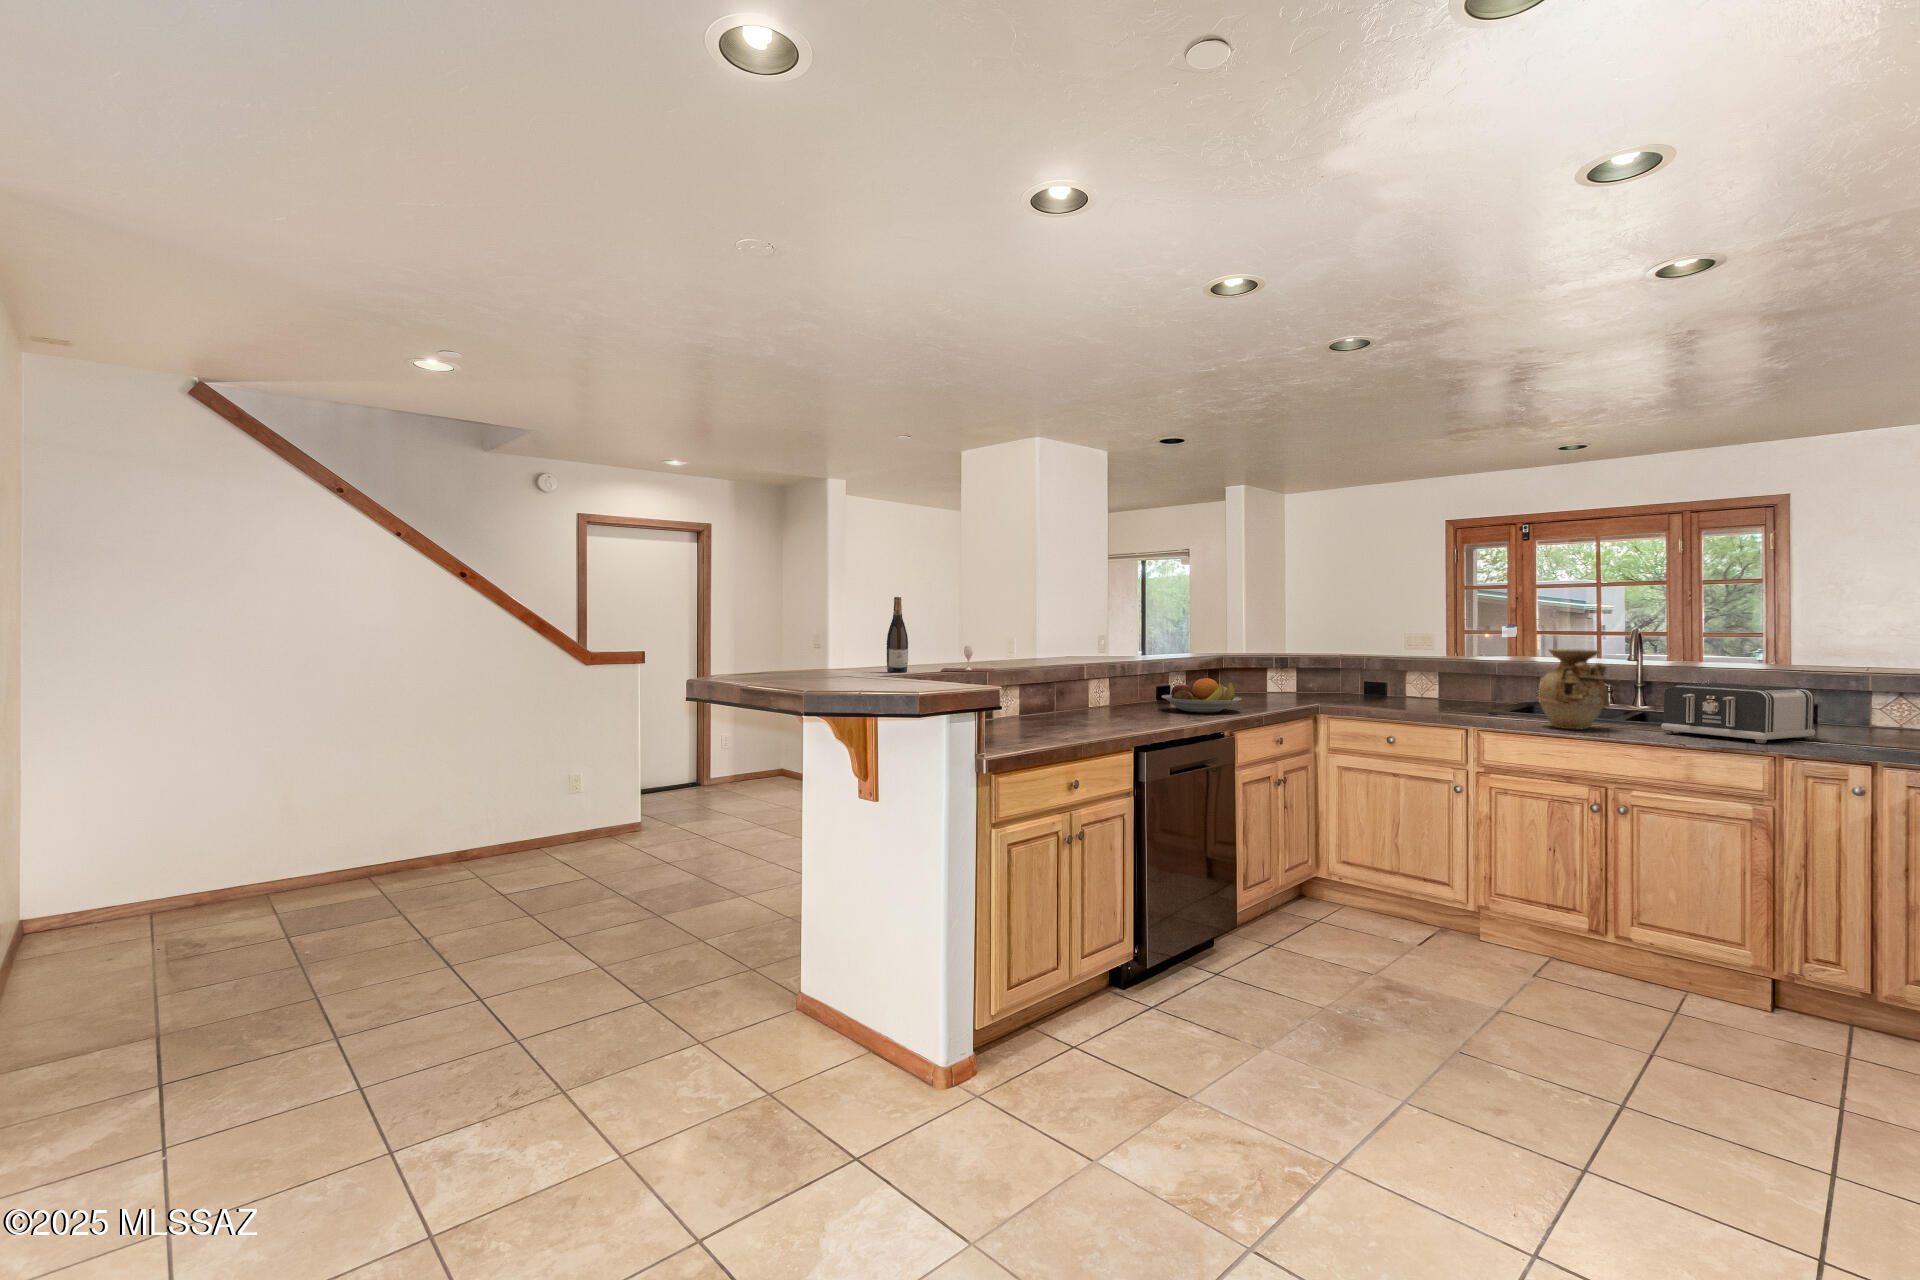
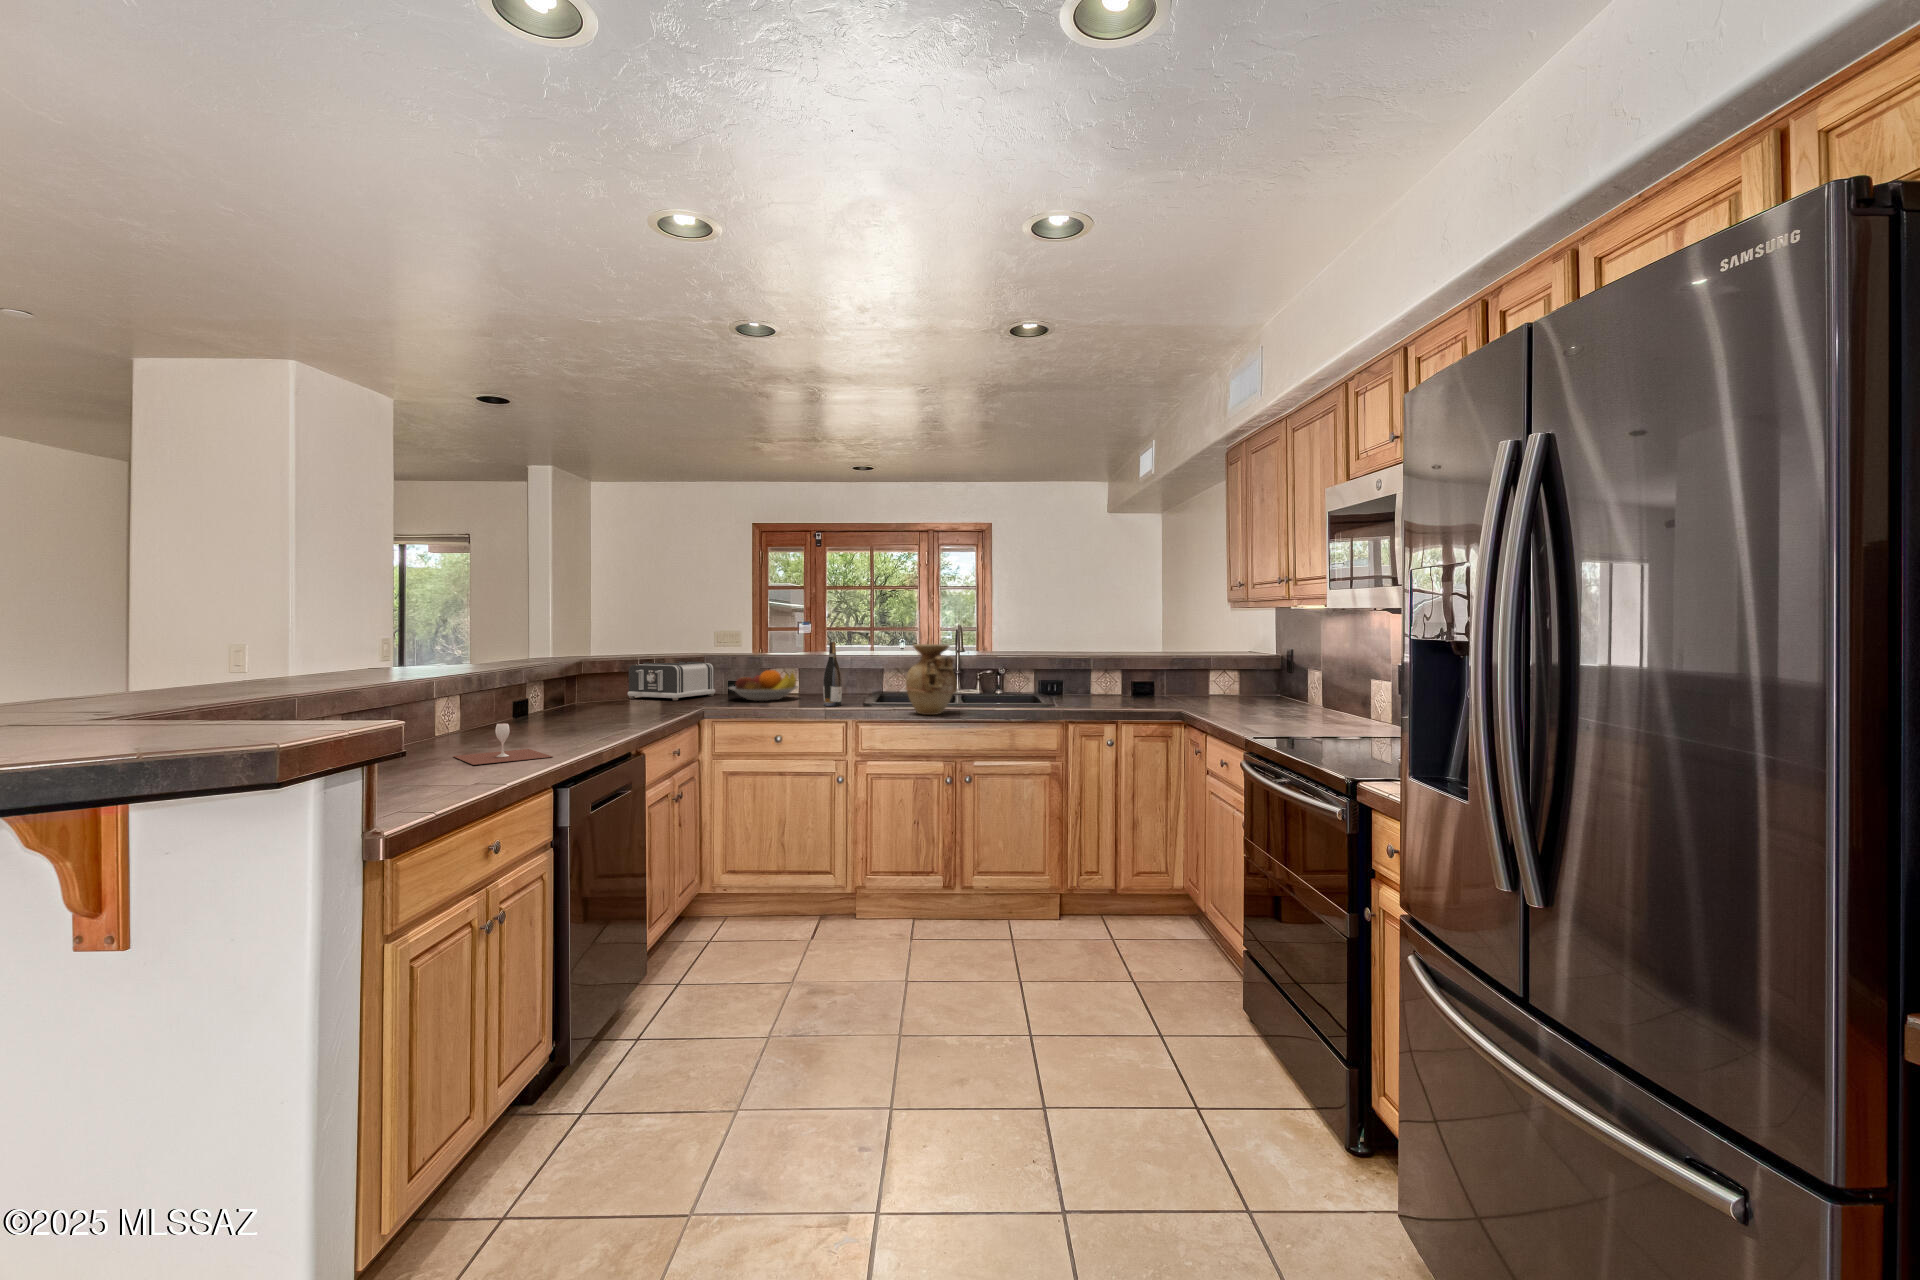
wine bottle: present [887,597,908,672] -> present [823,642,842,706]
wine glass: present [941,646,995,672] -> present [453,723,553,765]
fruit bowl: present [1162,678,1242,713] -> present [729,670,798,701]
toaster: present [1661,683,1815,743] -> present [628,661,715,700]

